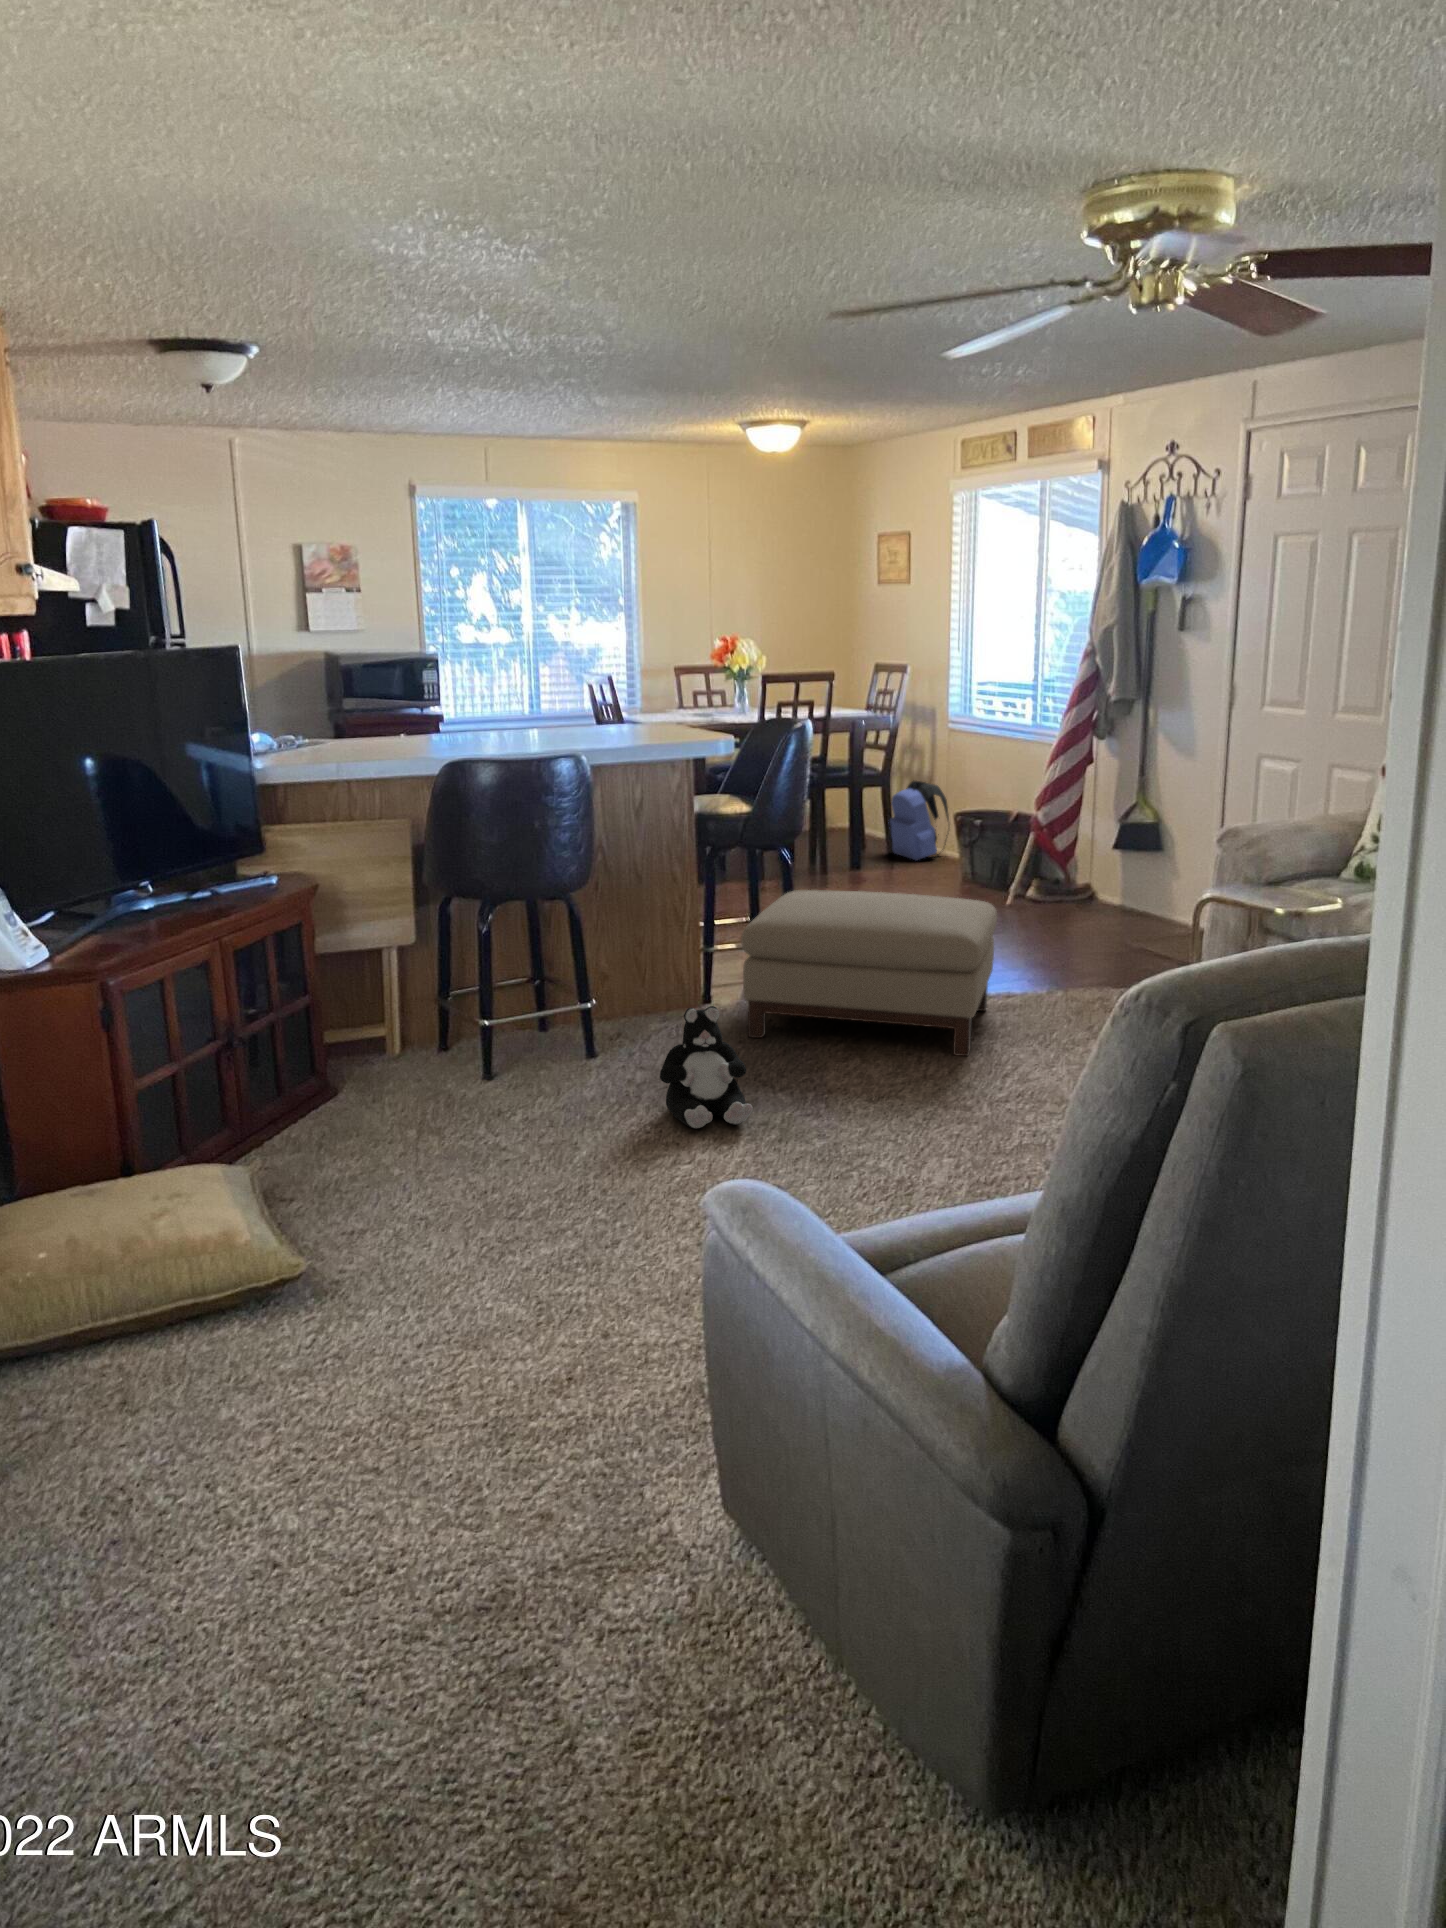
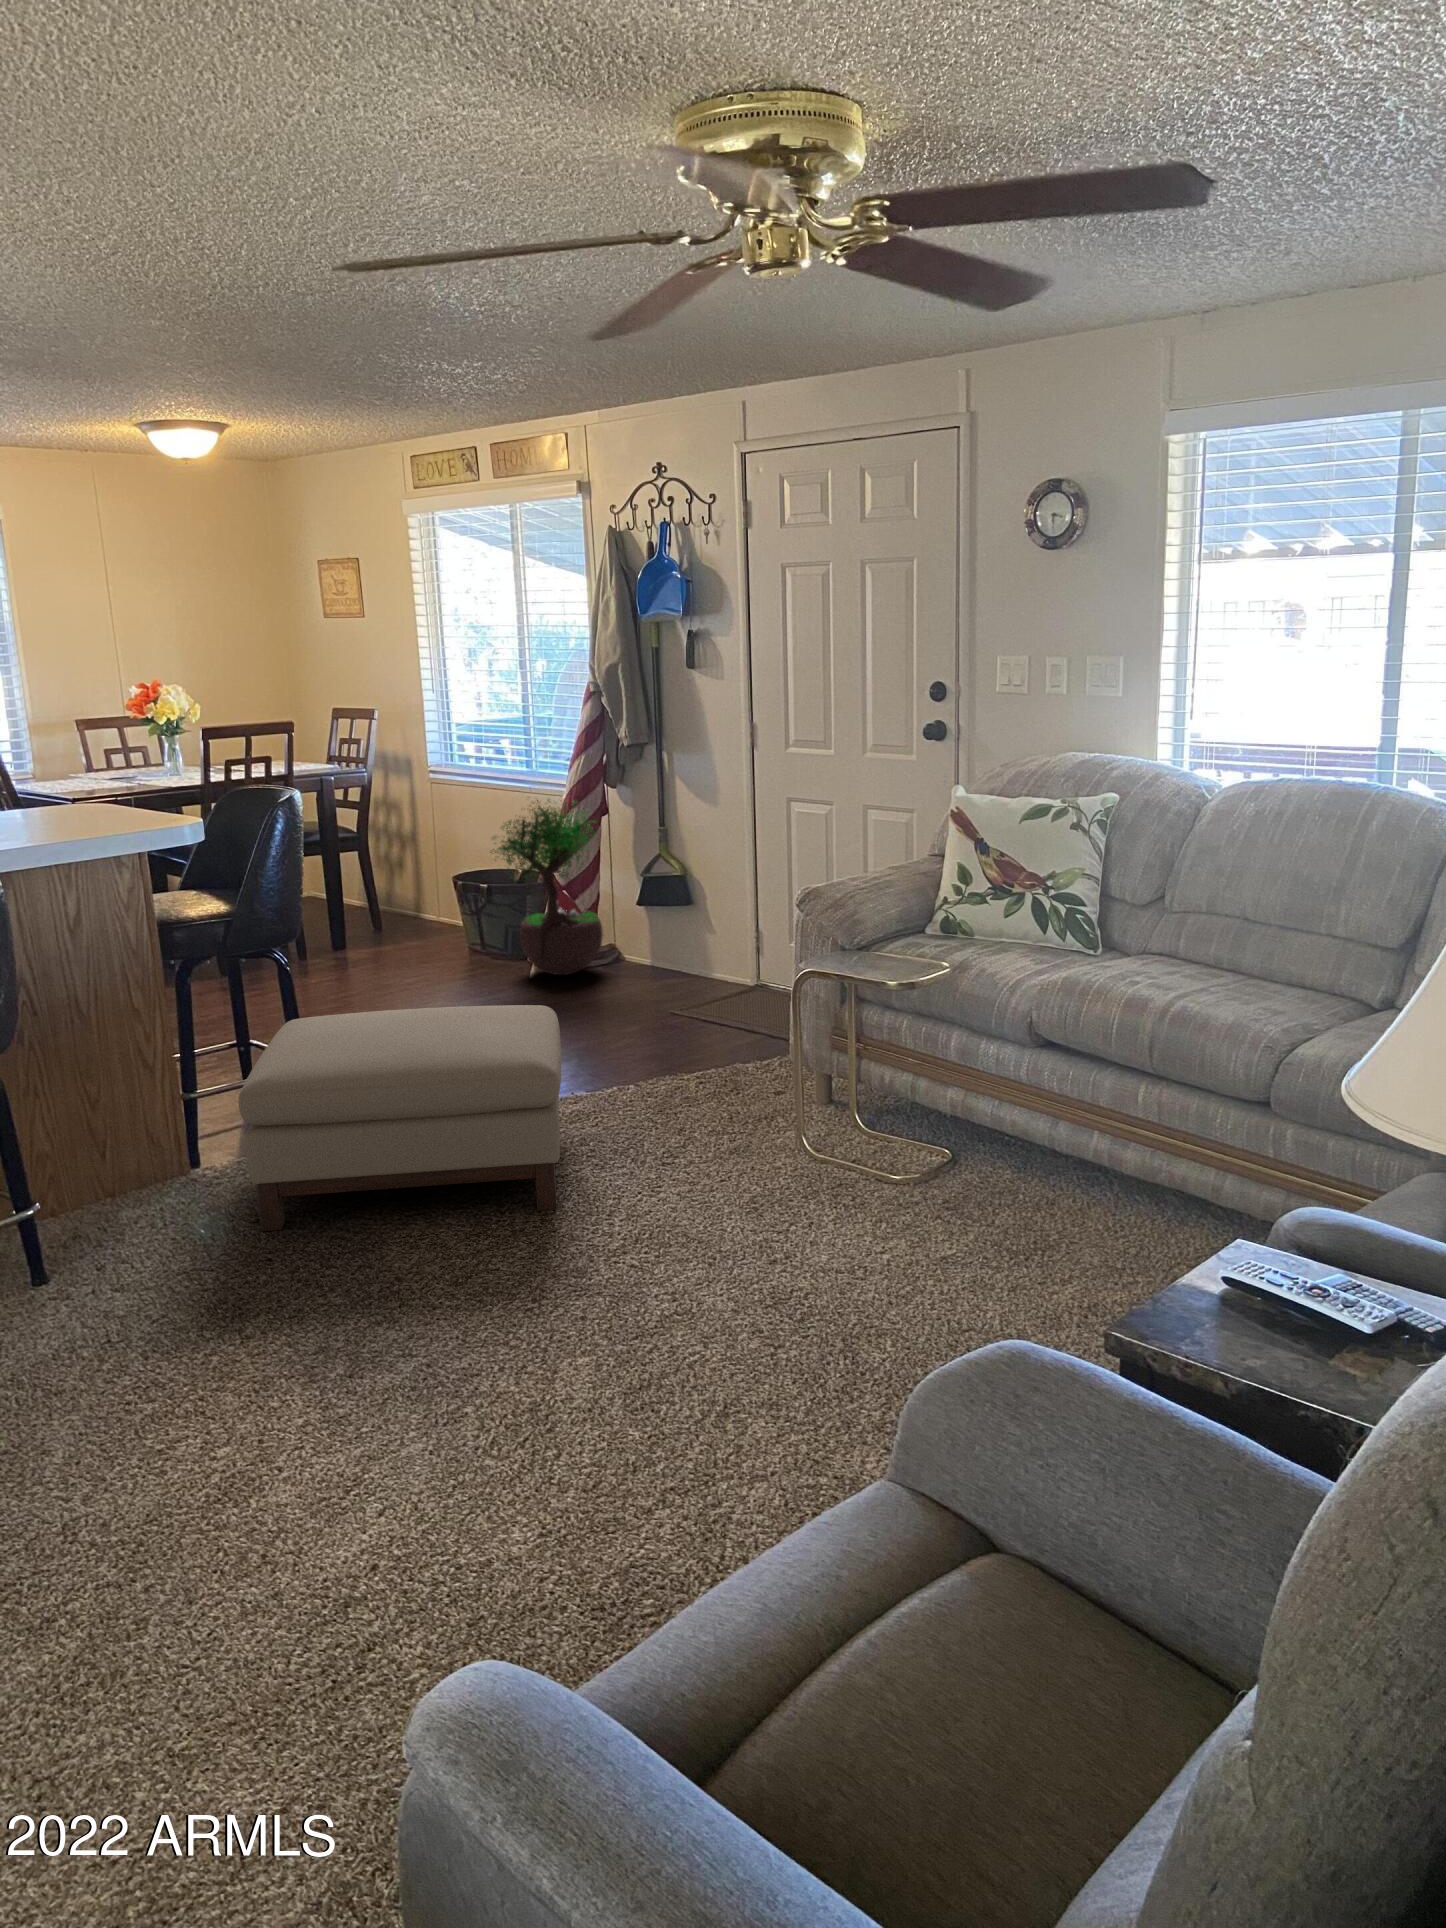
potted tree: none [980,733,1083,904] -> present [491,800,603,975]
backpack: present [890,781,949,860] -> none [372,841,444,933]
plush toy: present [660,1006,753,1128] -> none [150,1232,301,1421]

